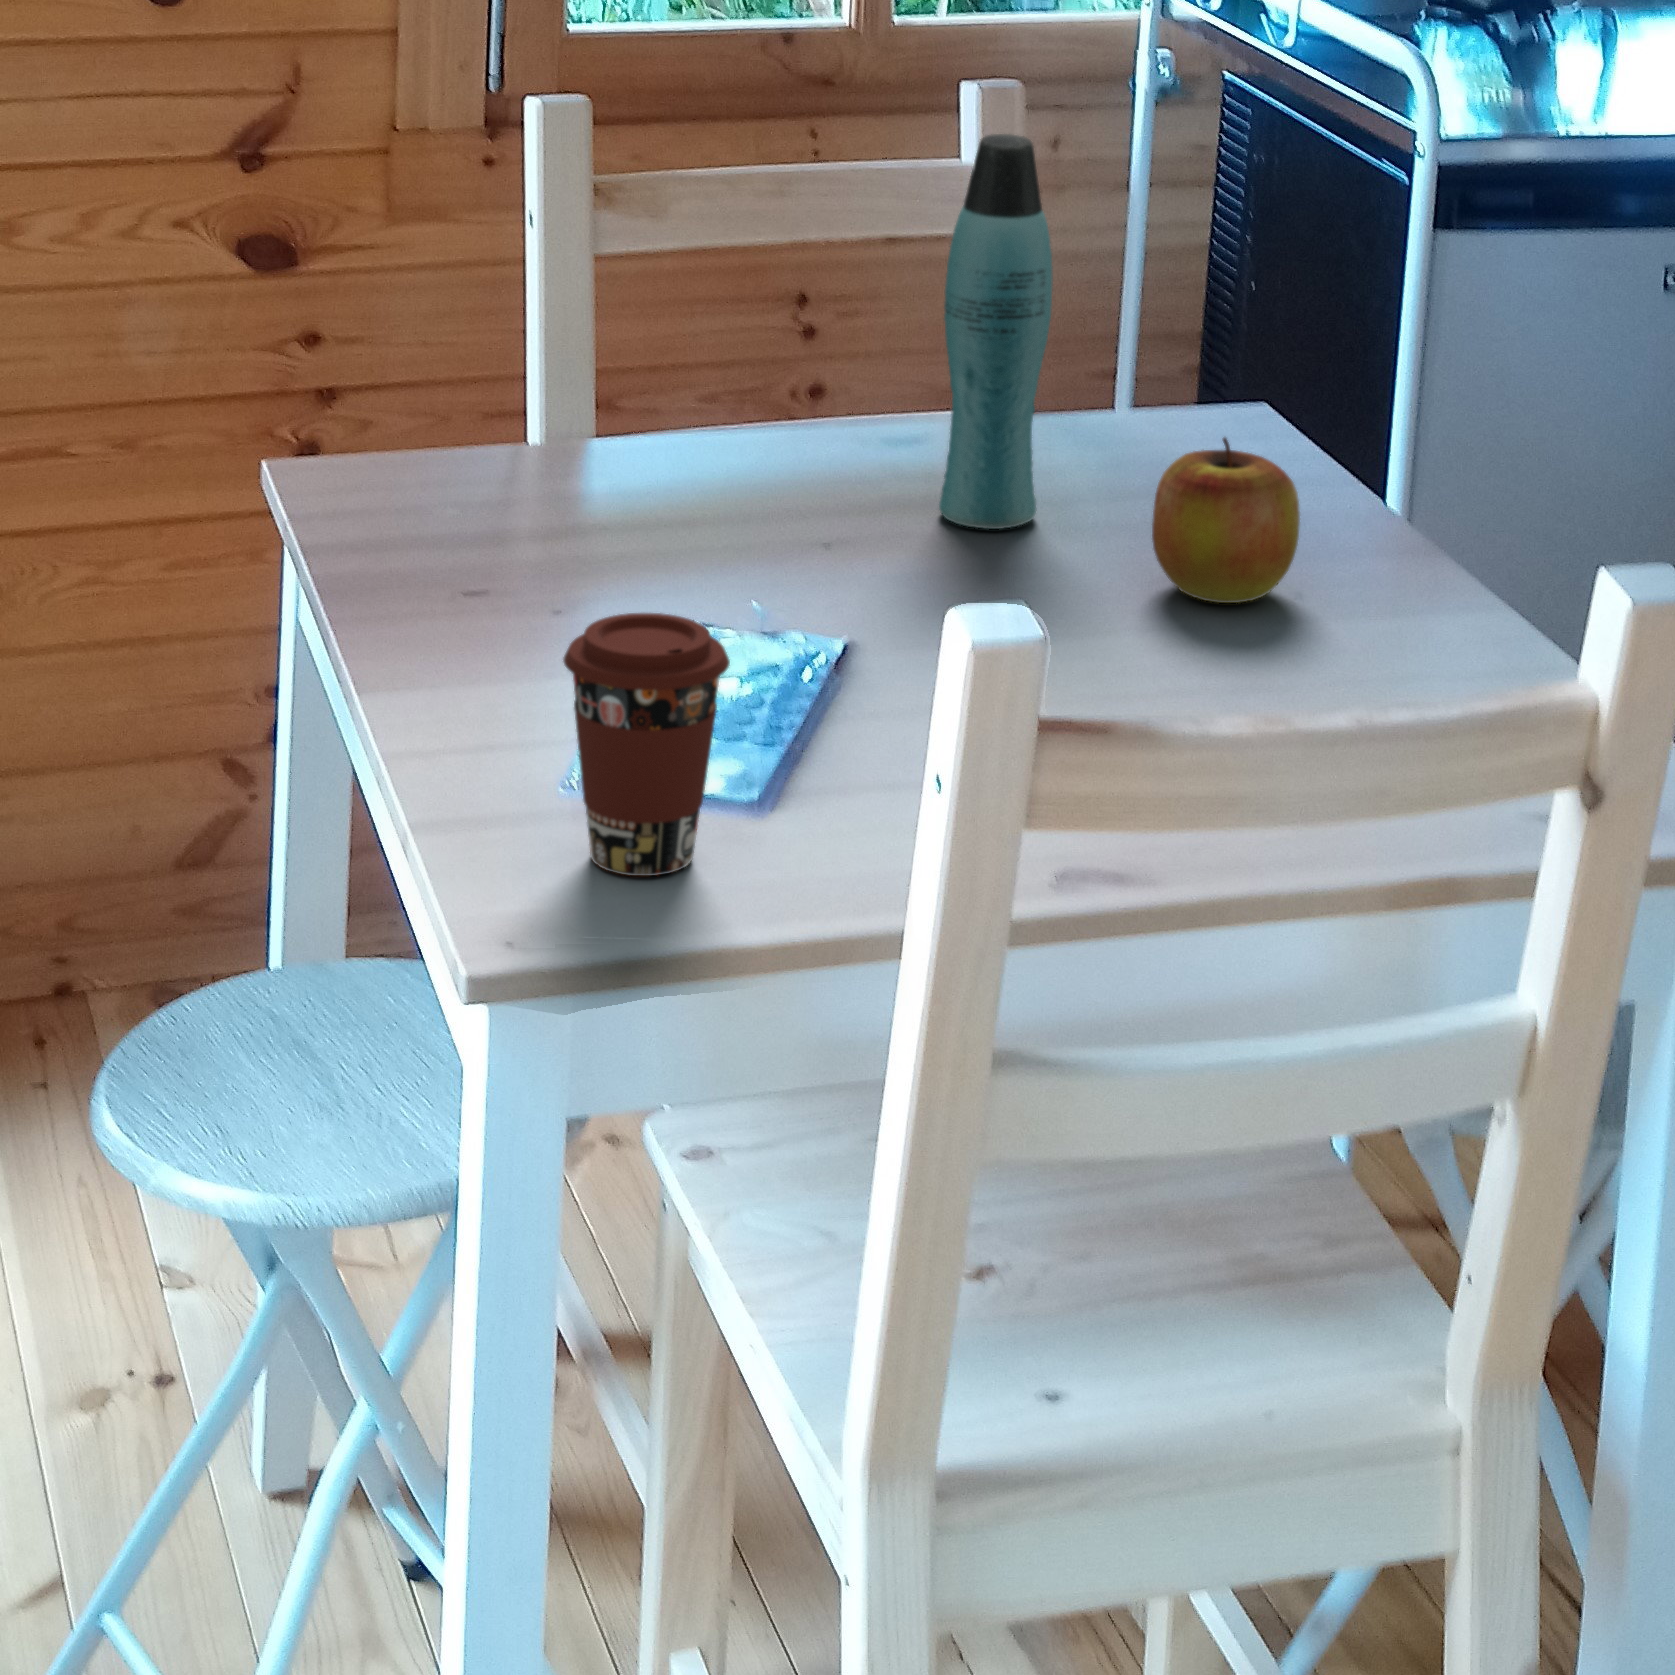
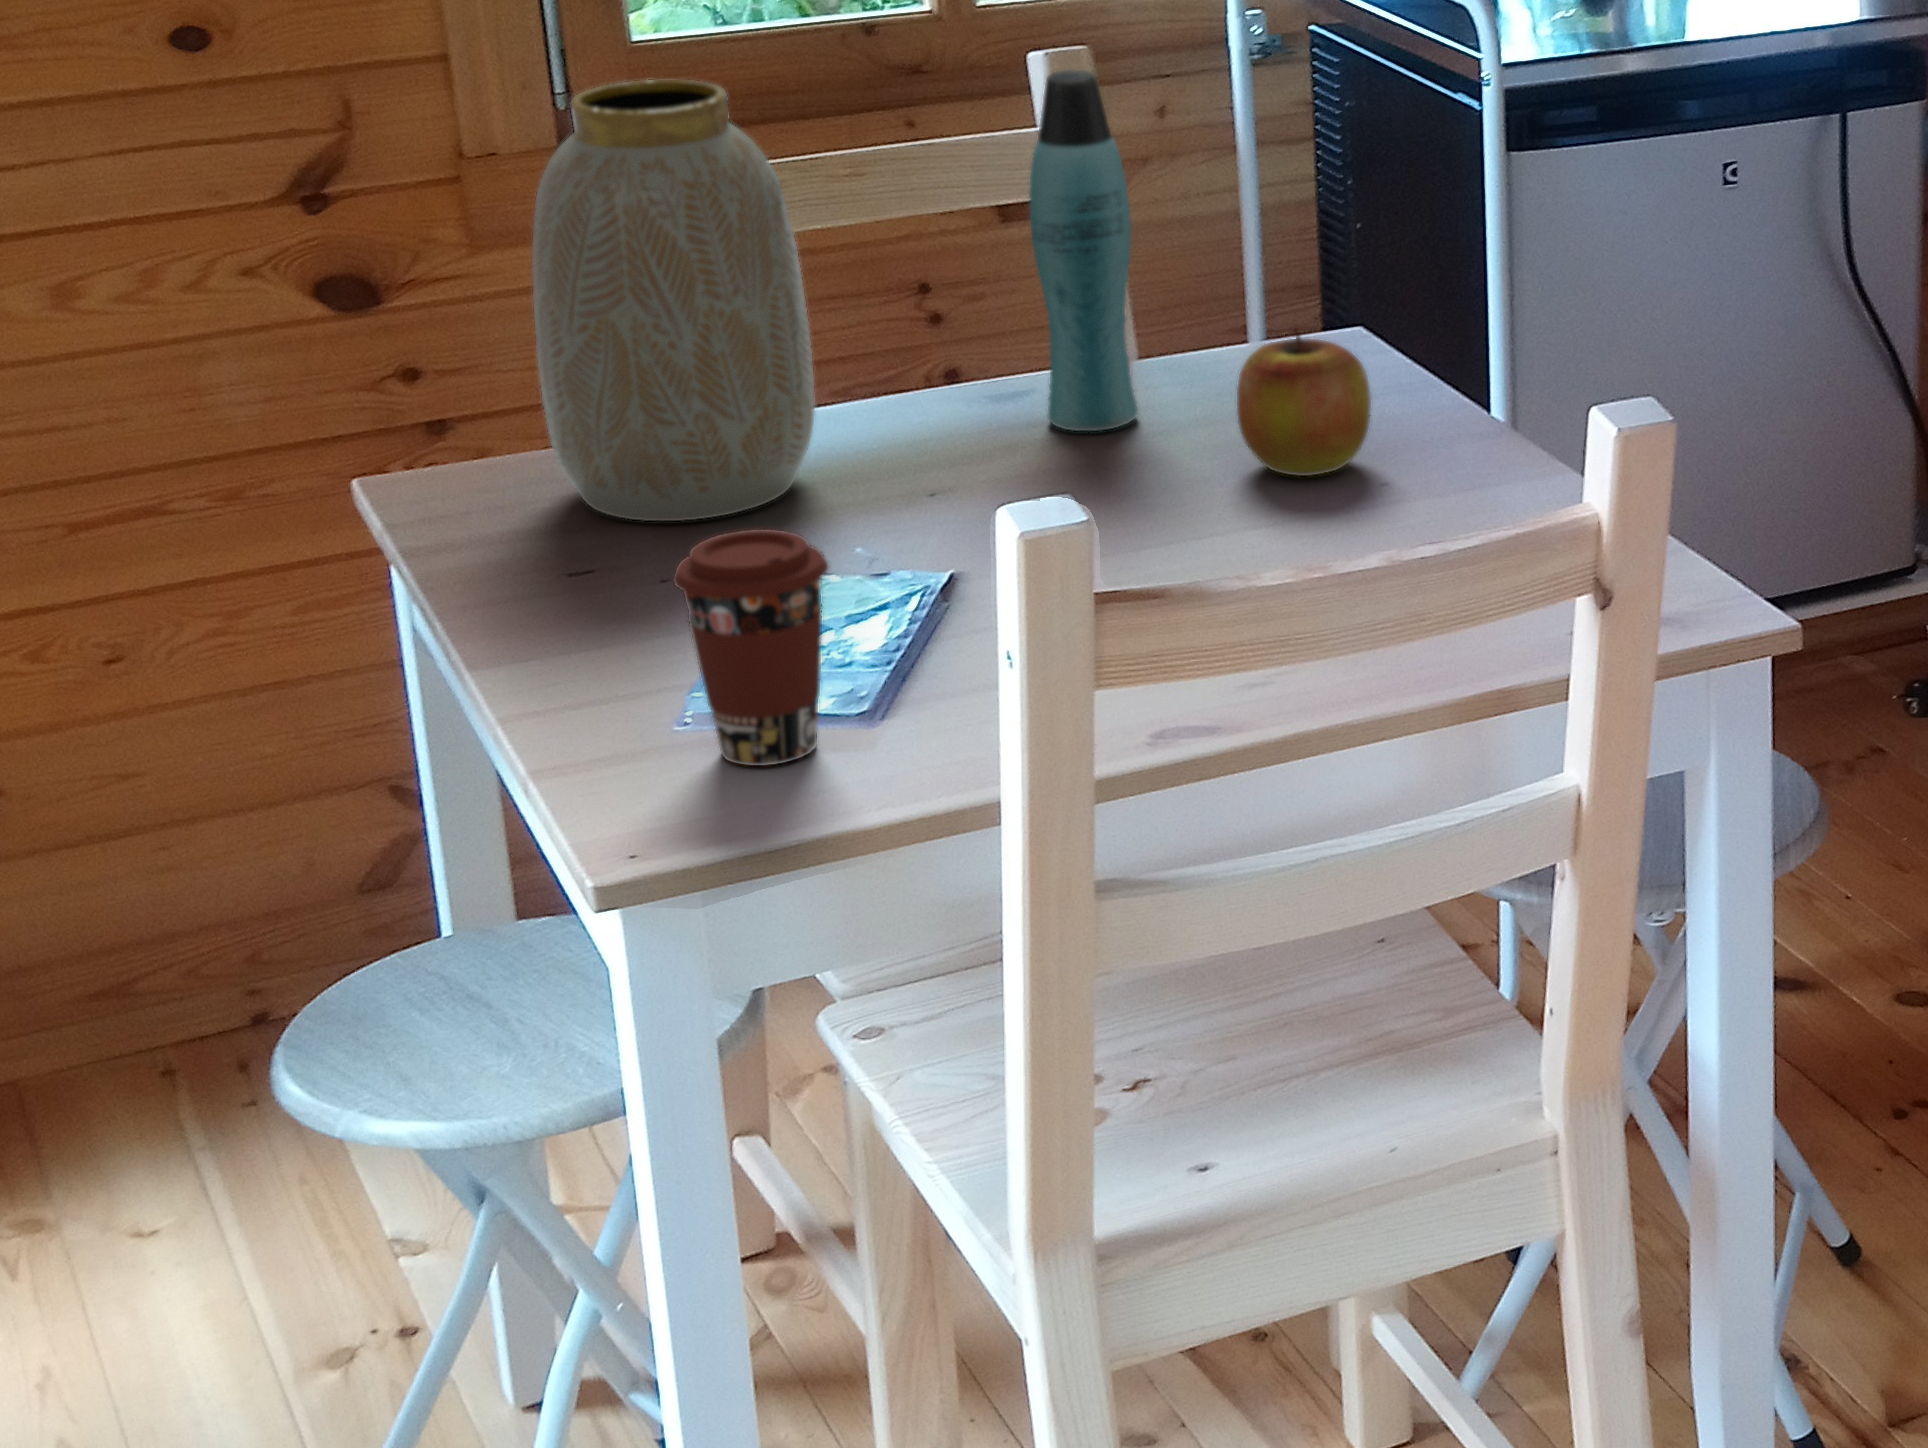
vase: none [422,110,704,586] -> present [532,80,815,521]

